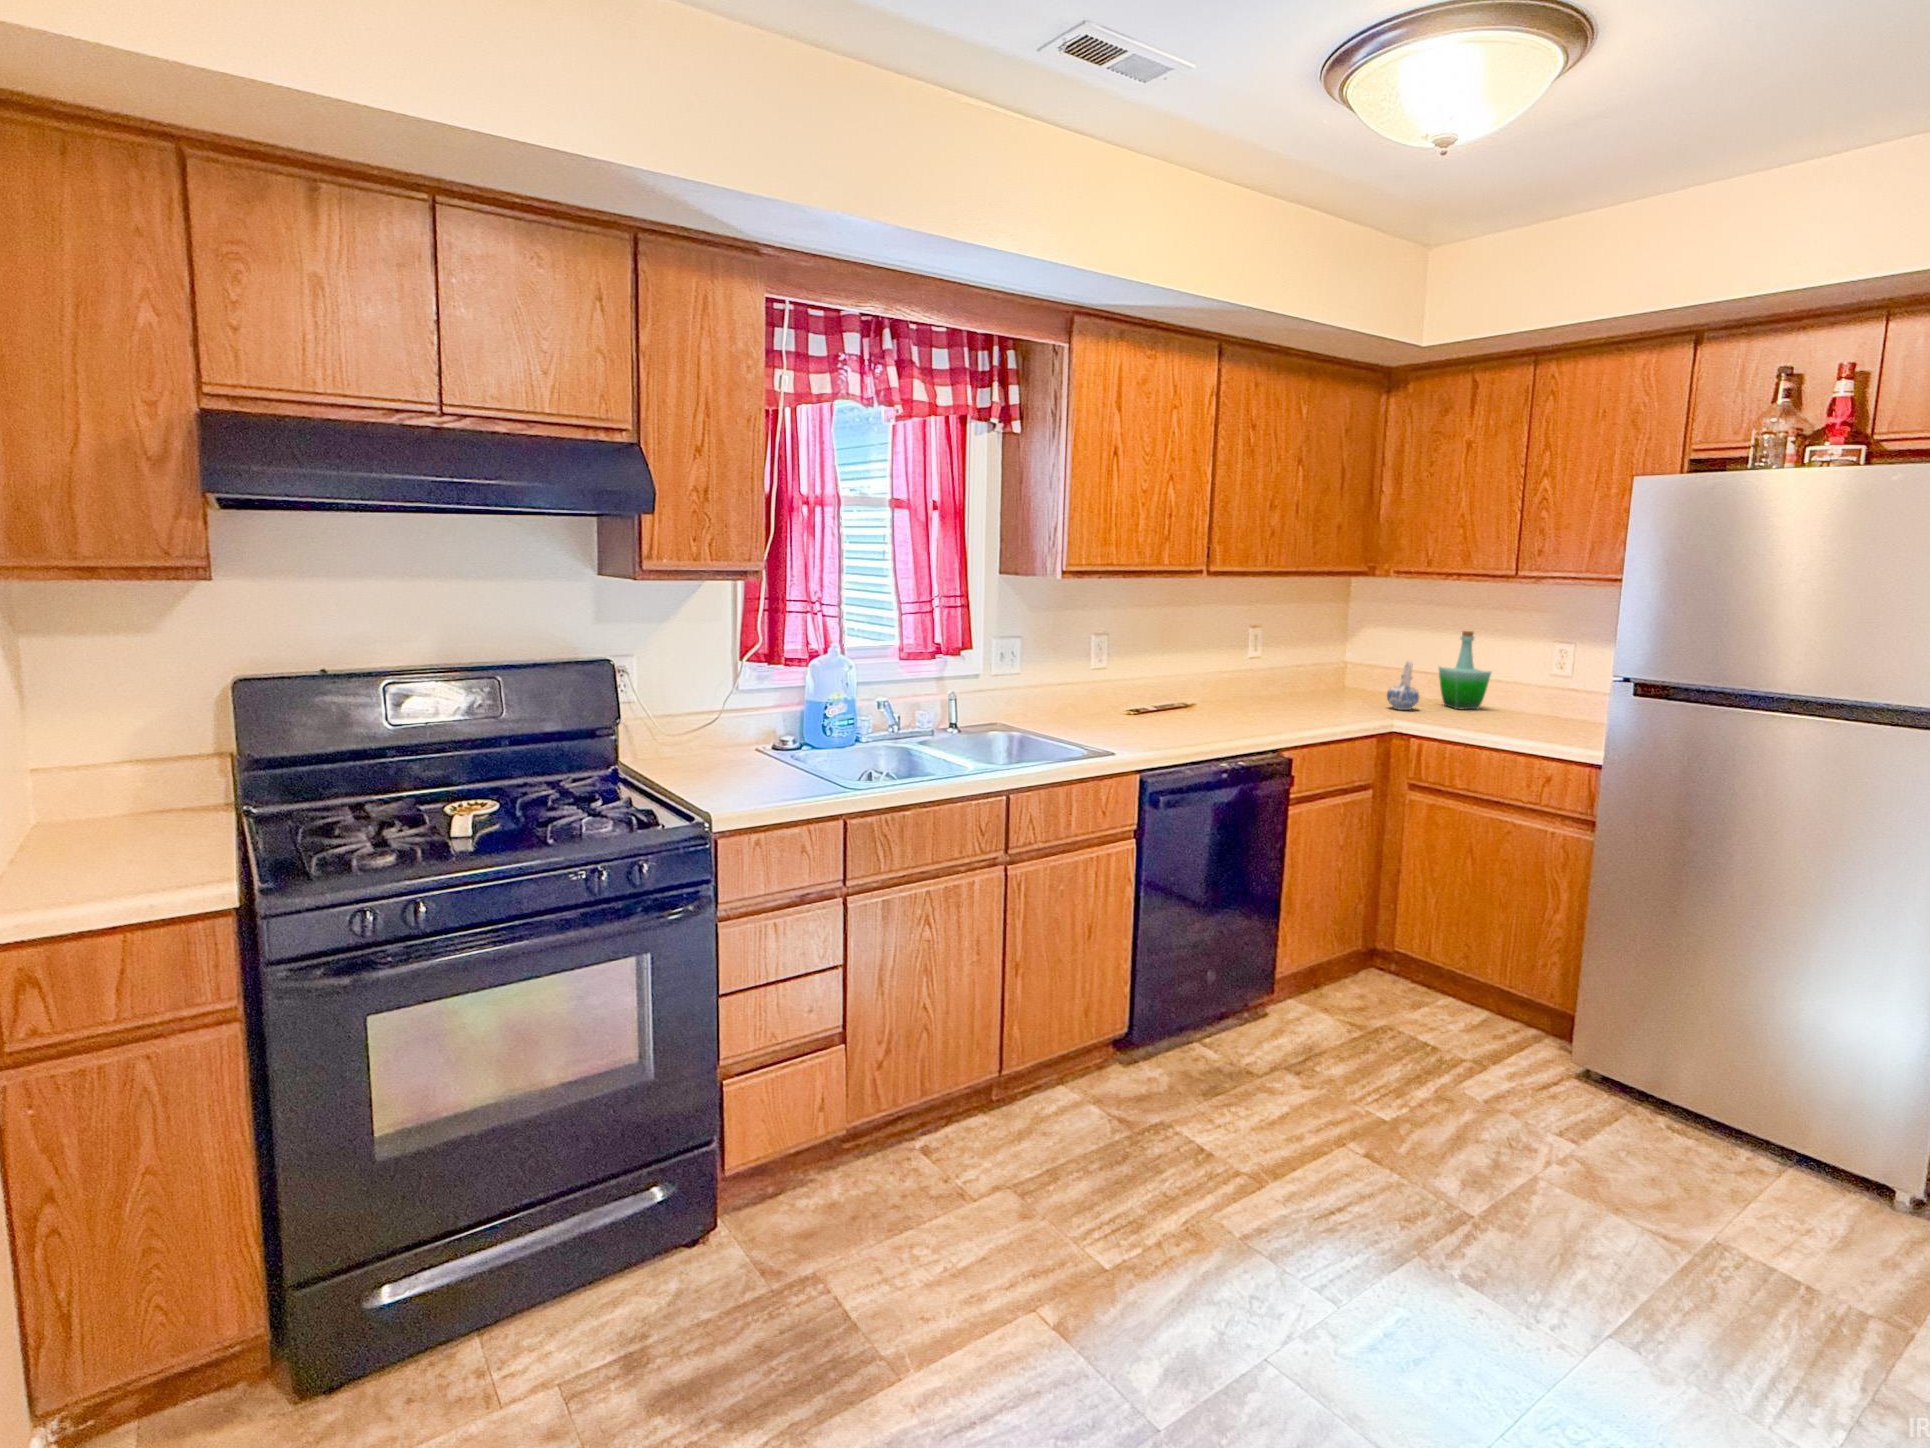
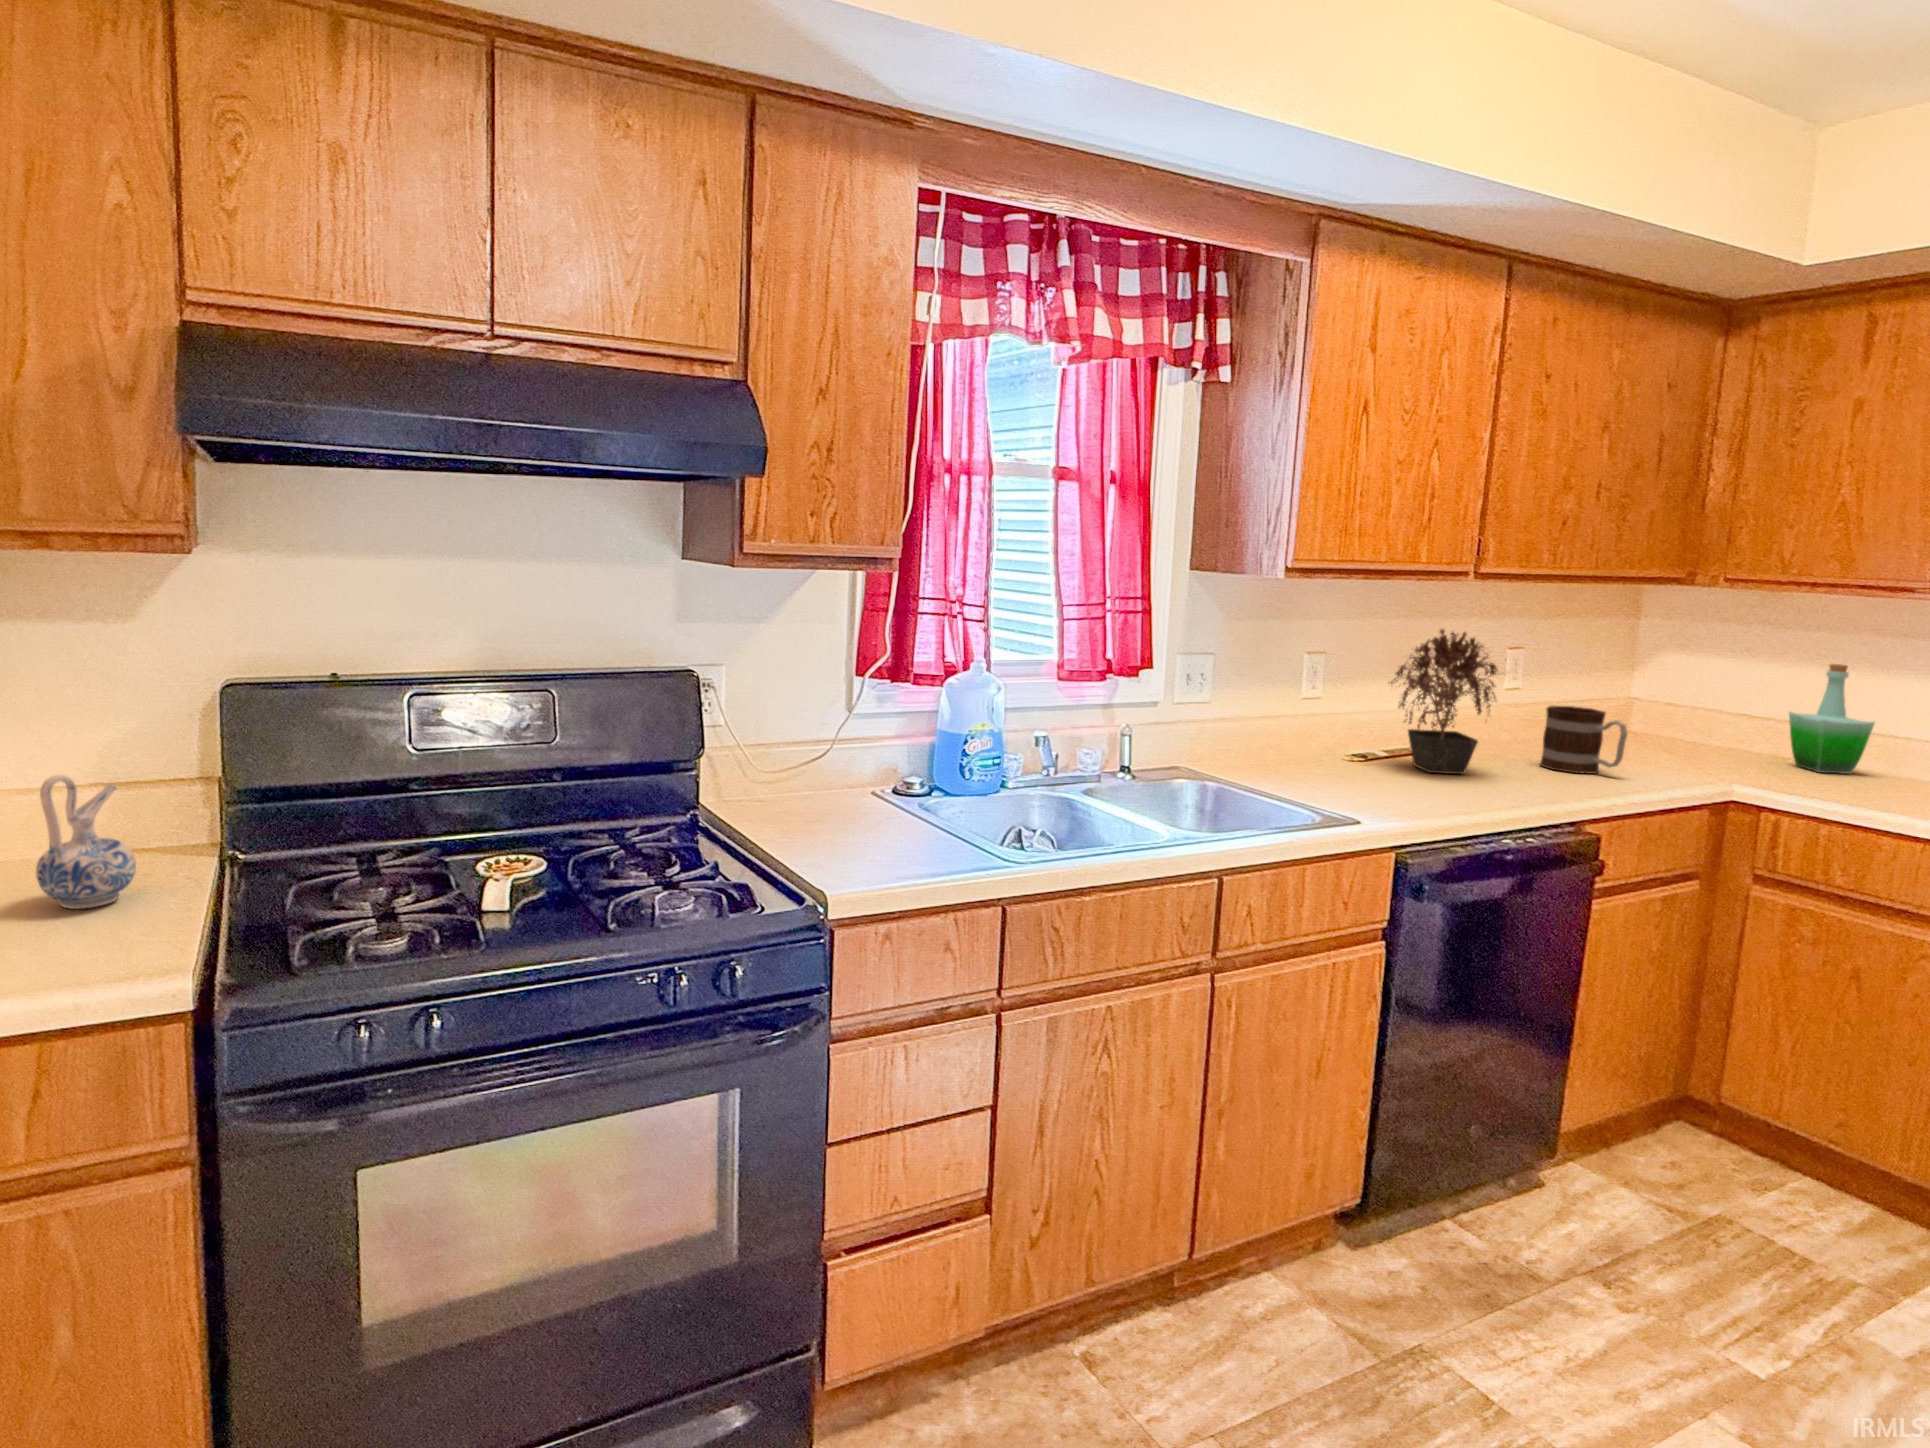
potted plant: none [1151,613,1234,720] -> present [1391,629,1509,774]
ceramic pitcher: present [1387,661,1419,710] -> present [36,775,136,909]
mug: none [1263,667,1319,716] -> present [1540,706,1627,774]

